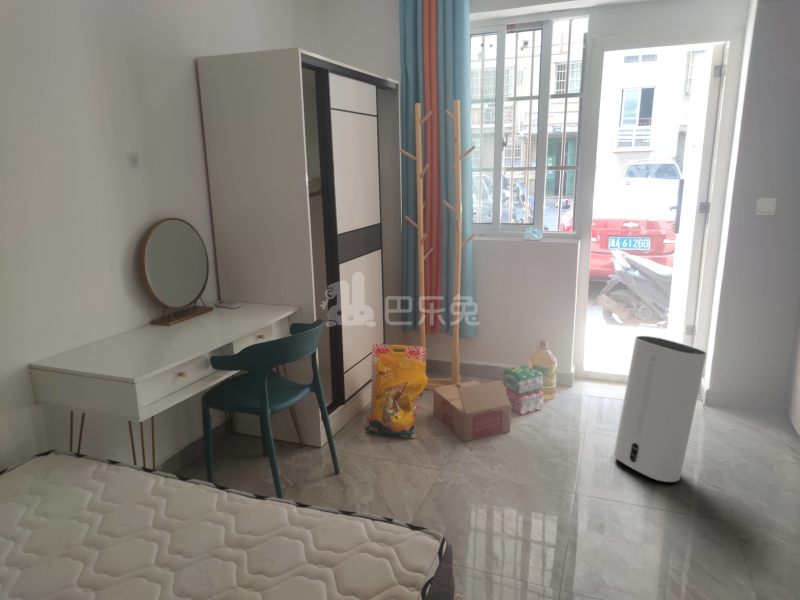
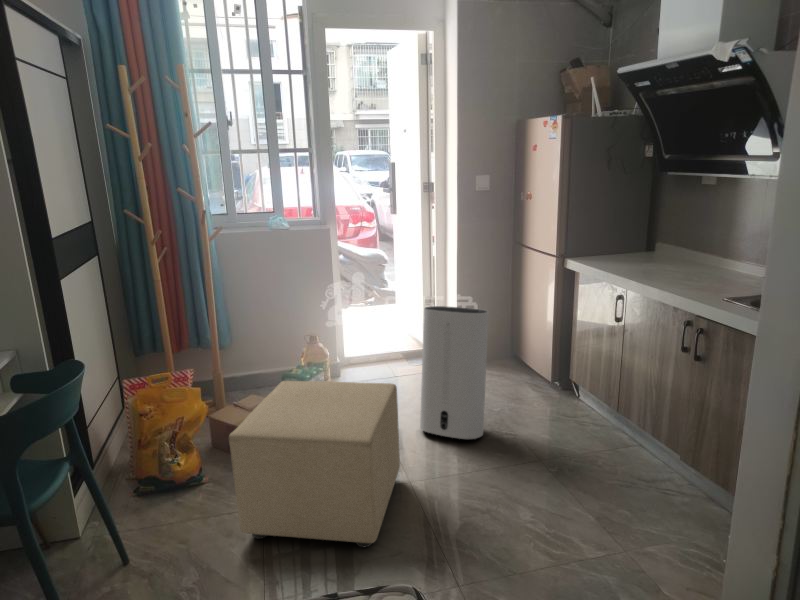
ottoman: none [409,374,570,532] -> present [229,381,400,547]

